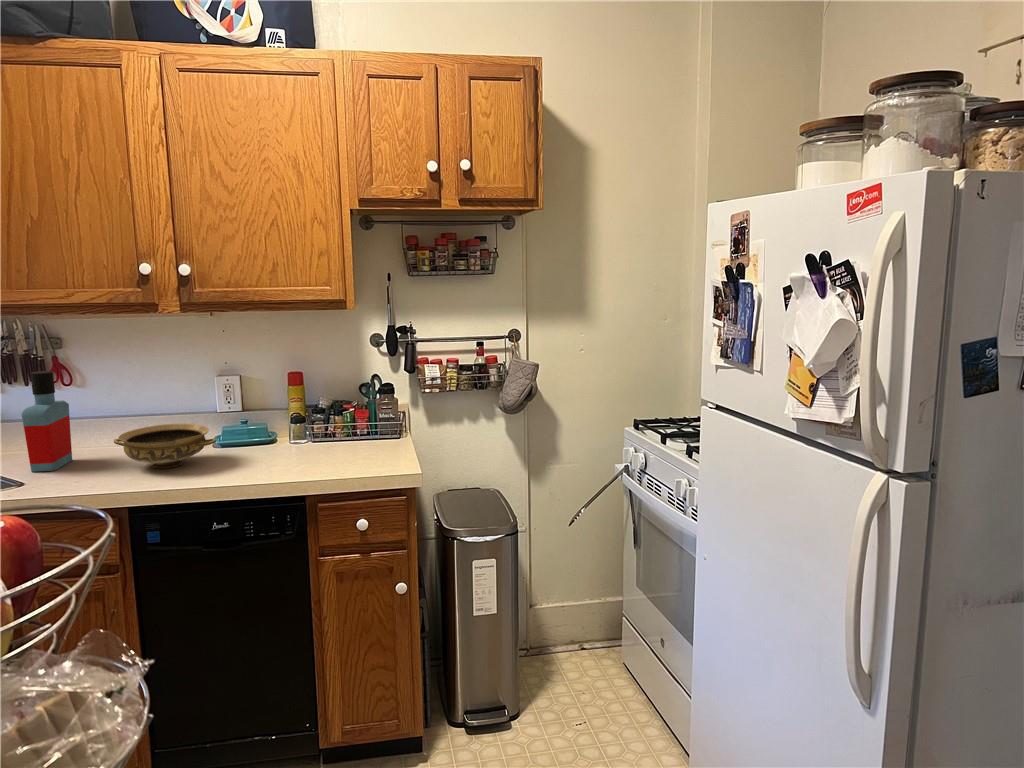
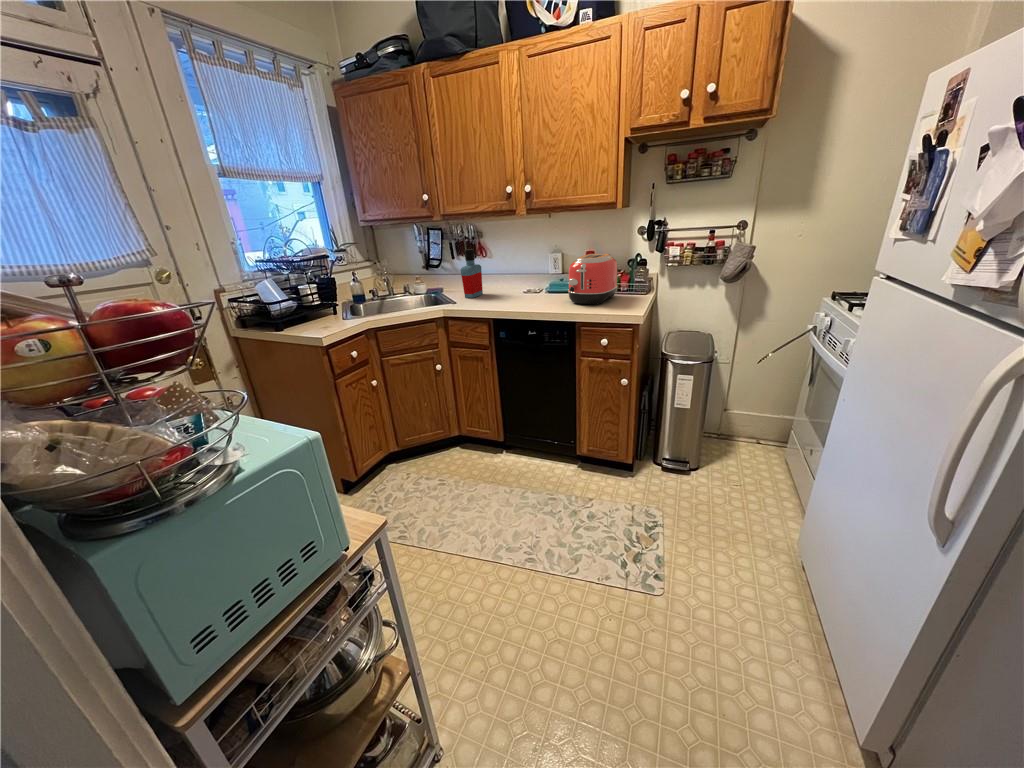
toaster: none [276,377,359,464] -> present [568,254,618,305]
ceramic bowl: present [114,424,216,468] -> none [496,278,539,300]

